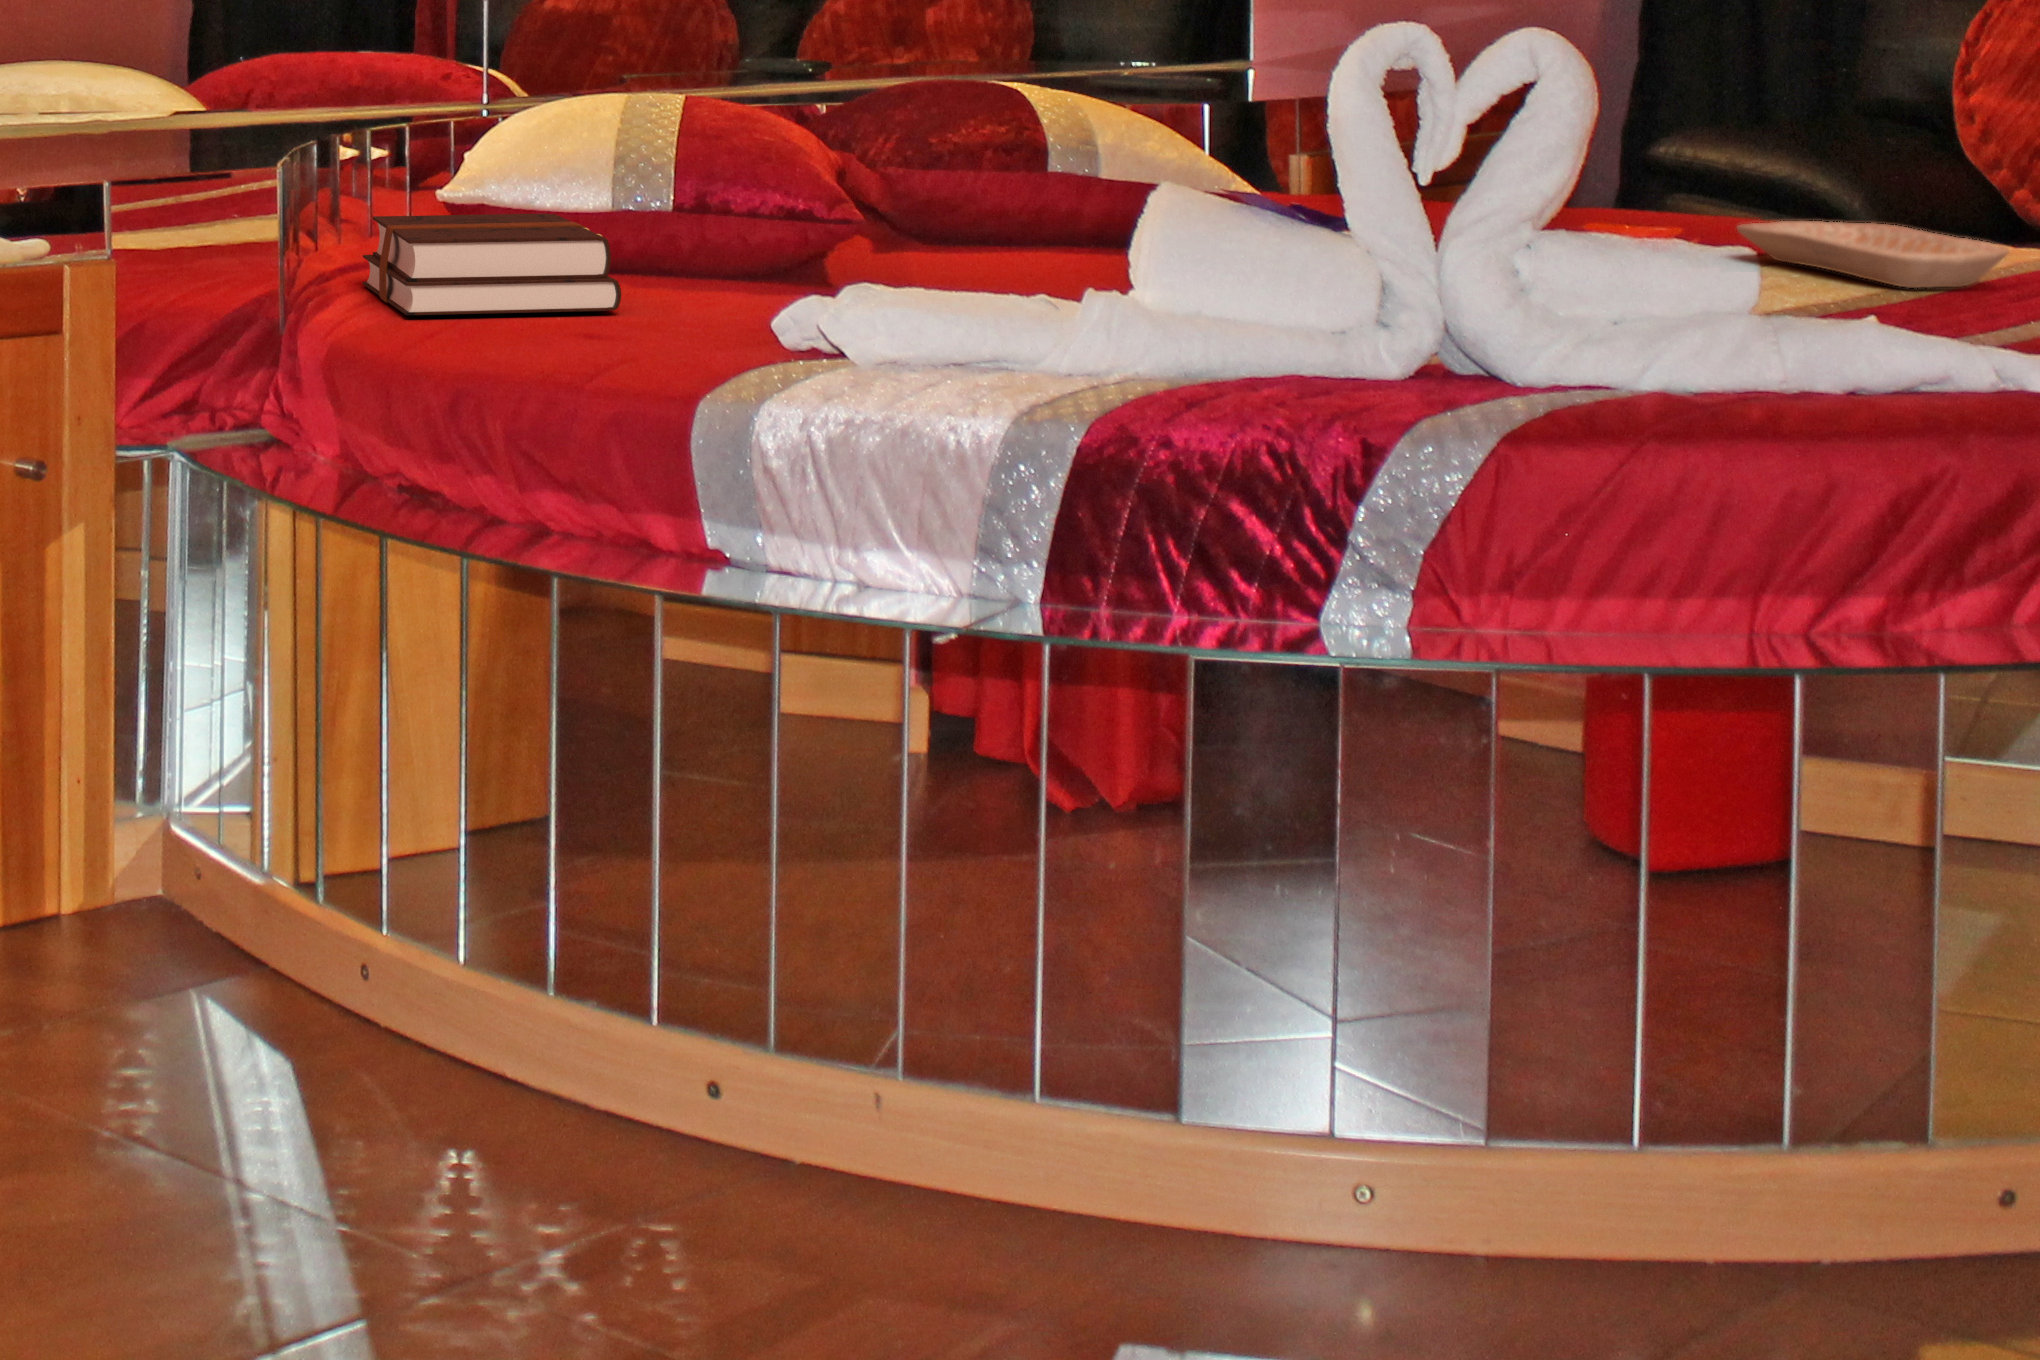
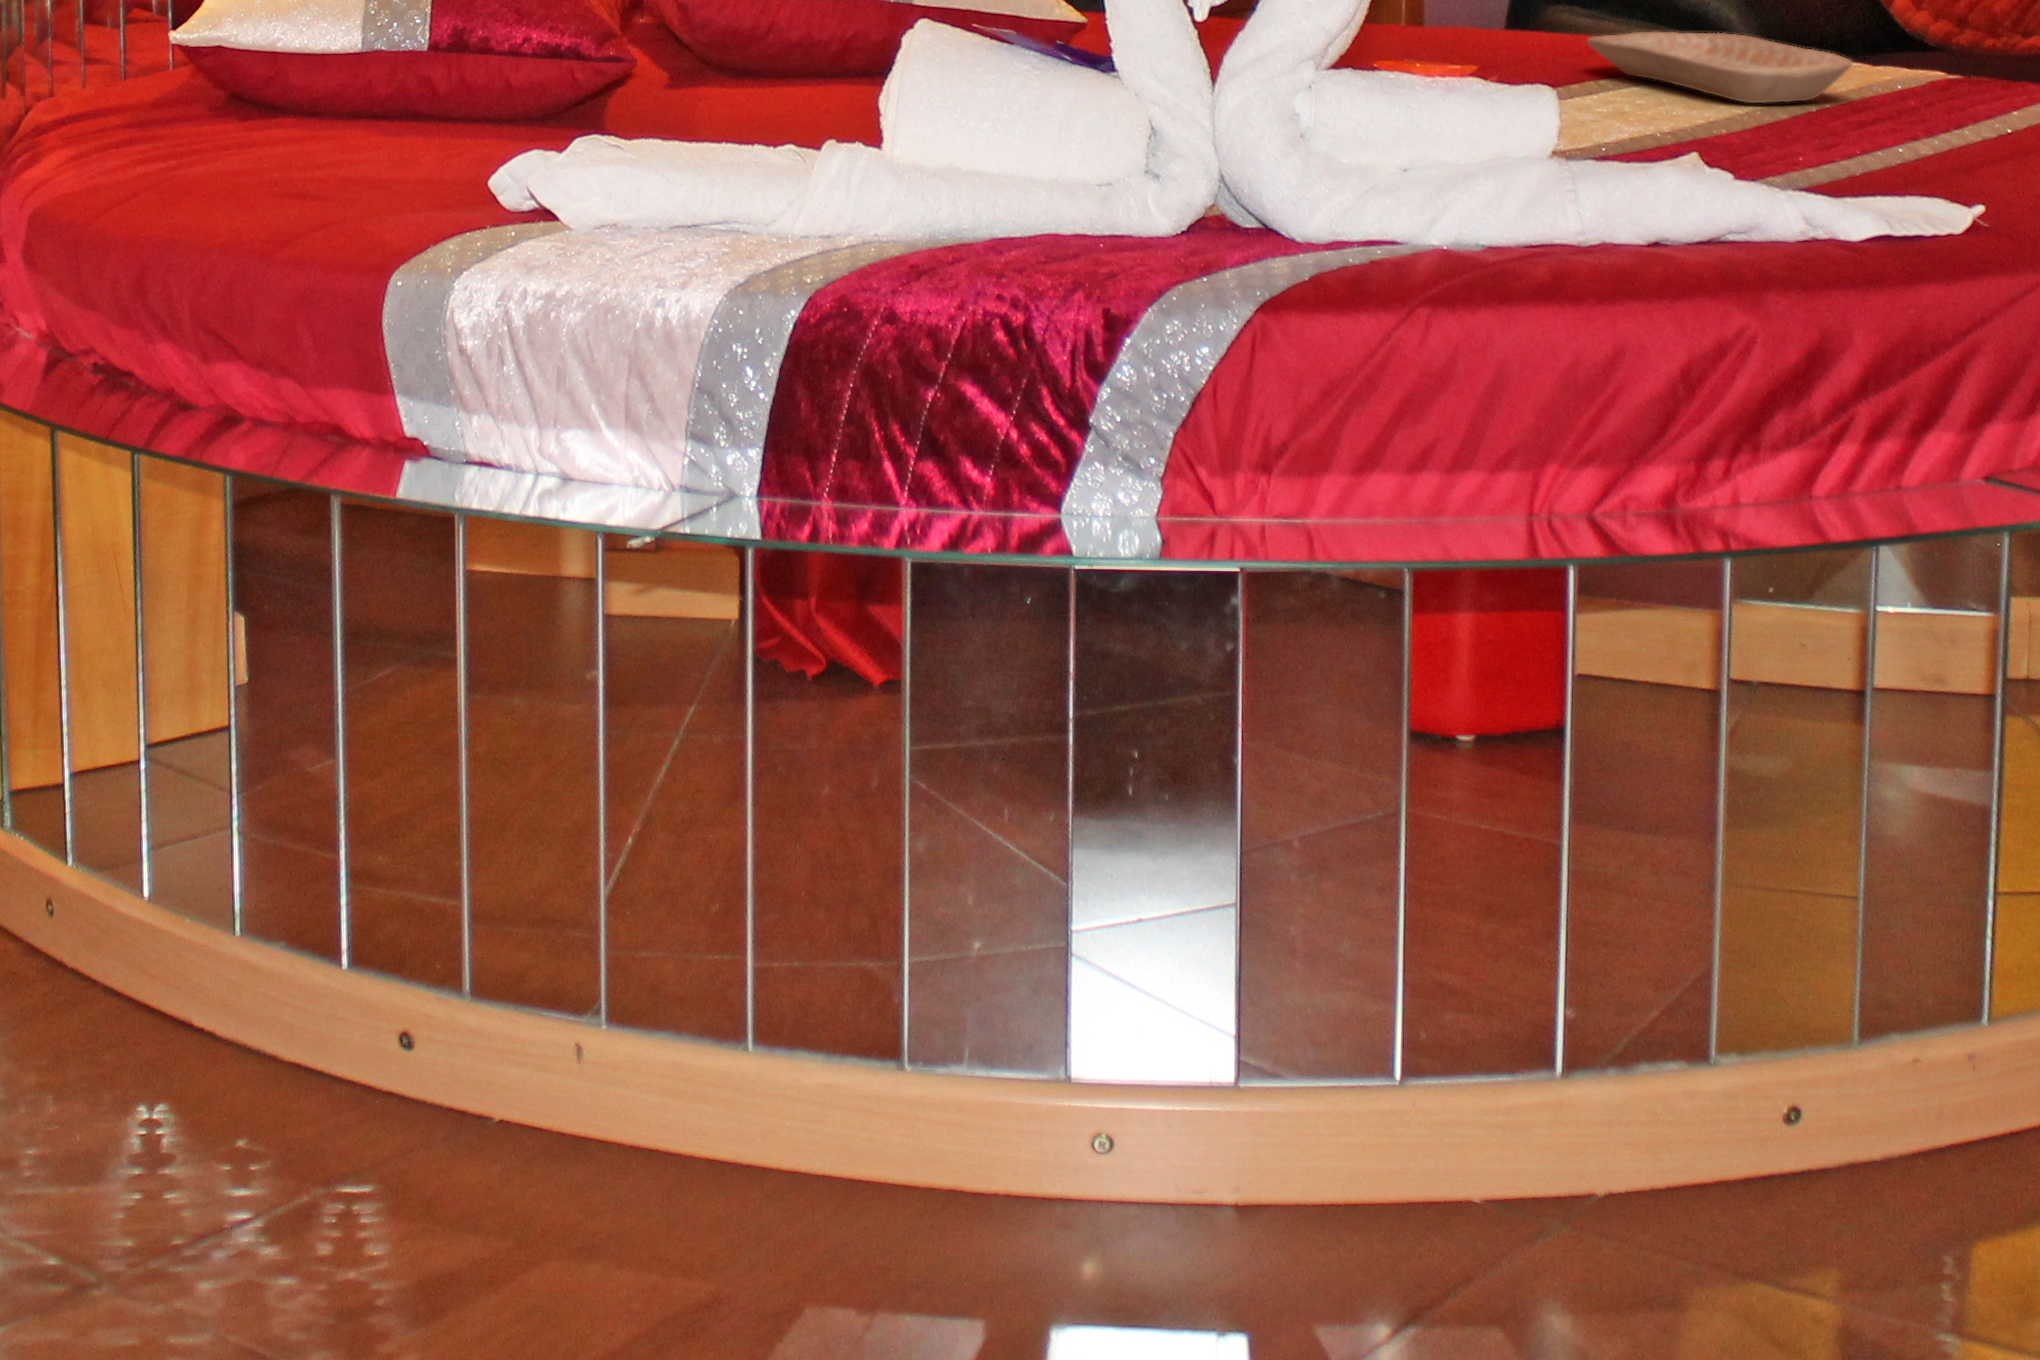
hardback book: present [363,214,621,315] -> none [94,51,362,173]

